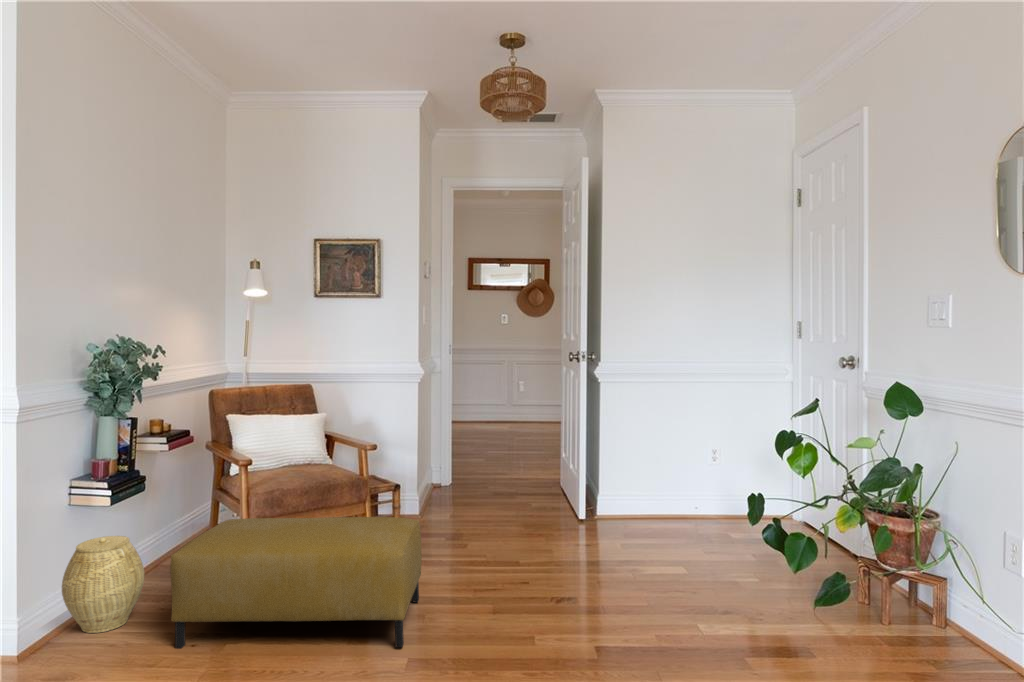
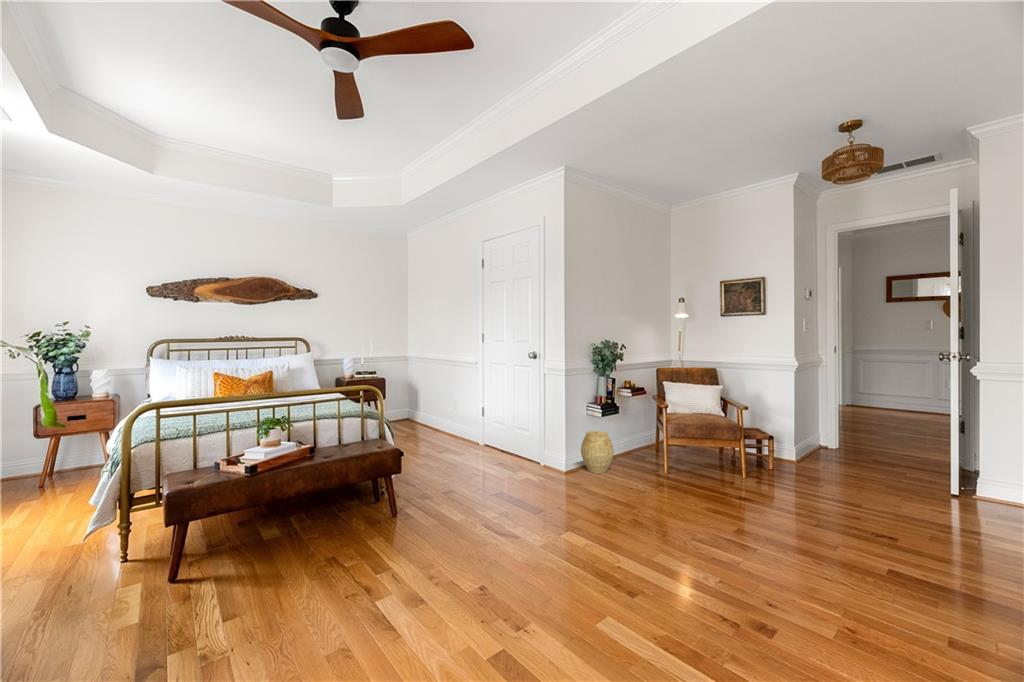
ottoman: present [170,517,422,649] -> none [619,434,761,522]

